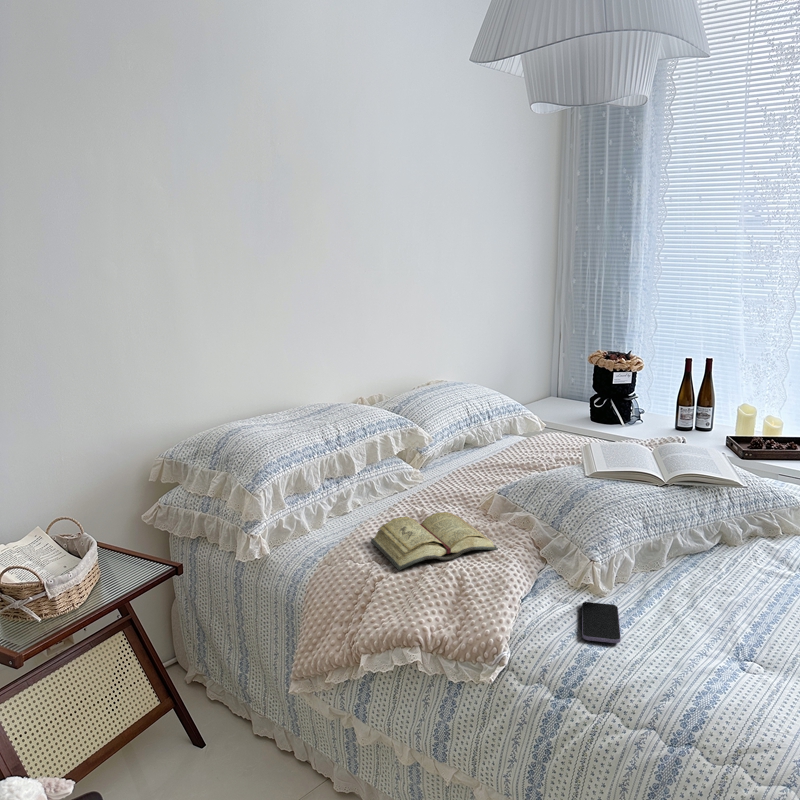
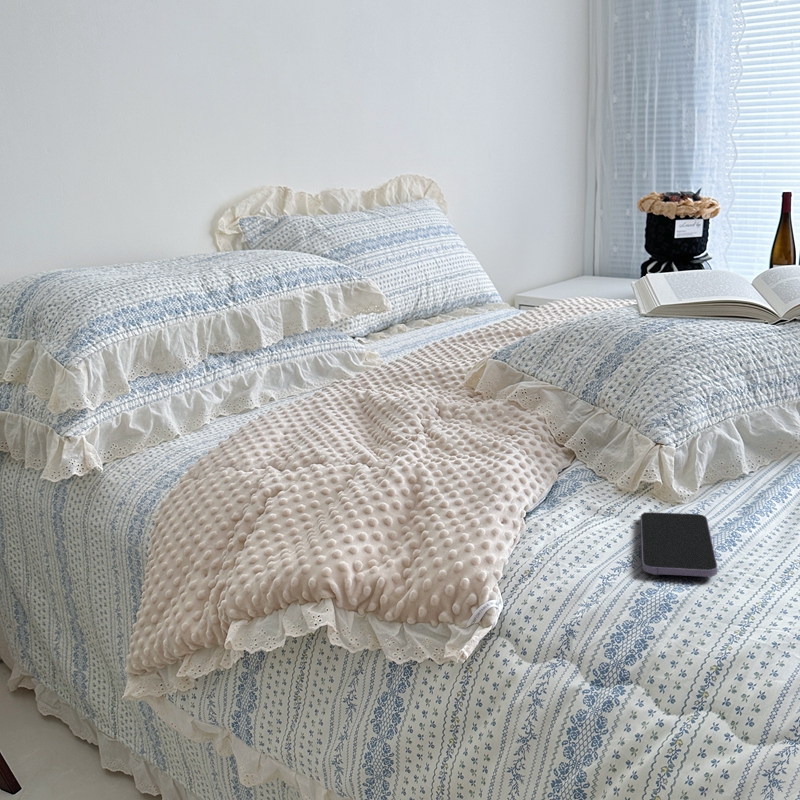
diary: present [371,512,498,570] -> none [272,386,489,475]

